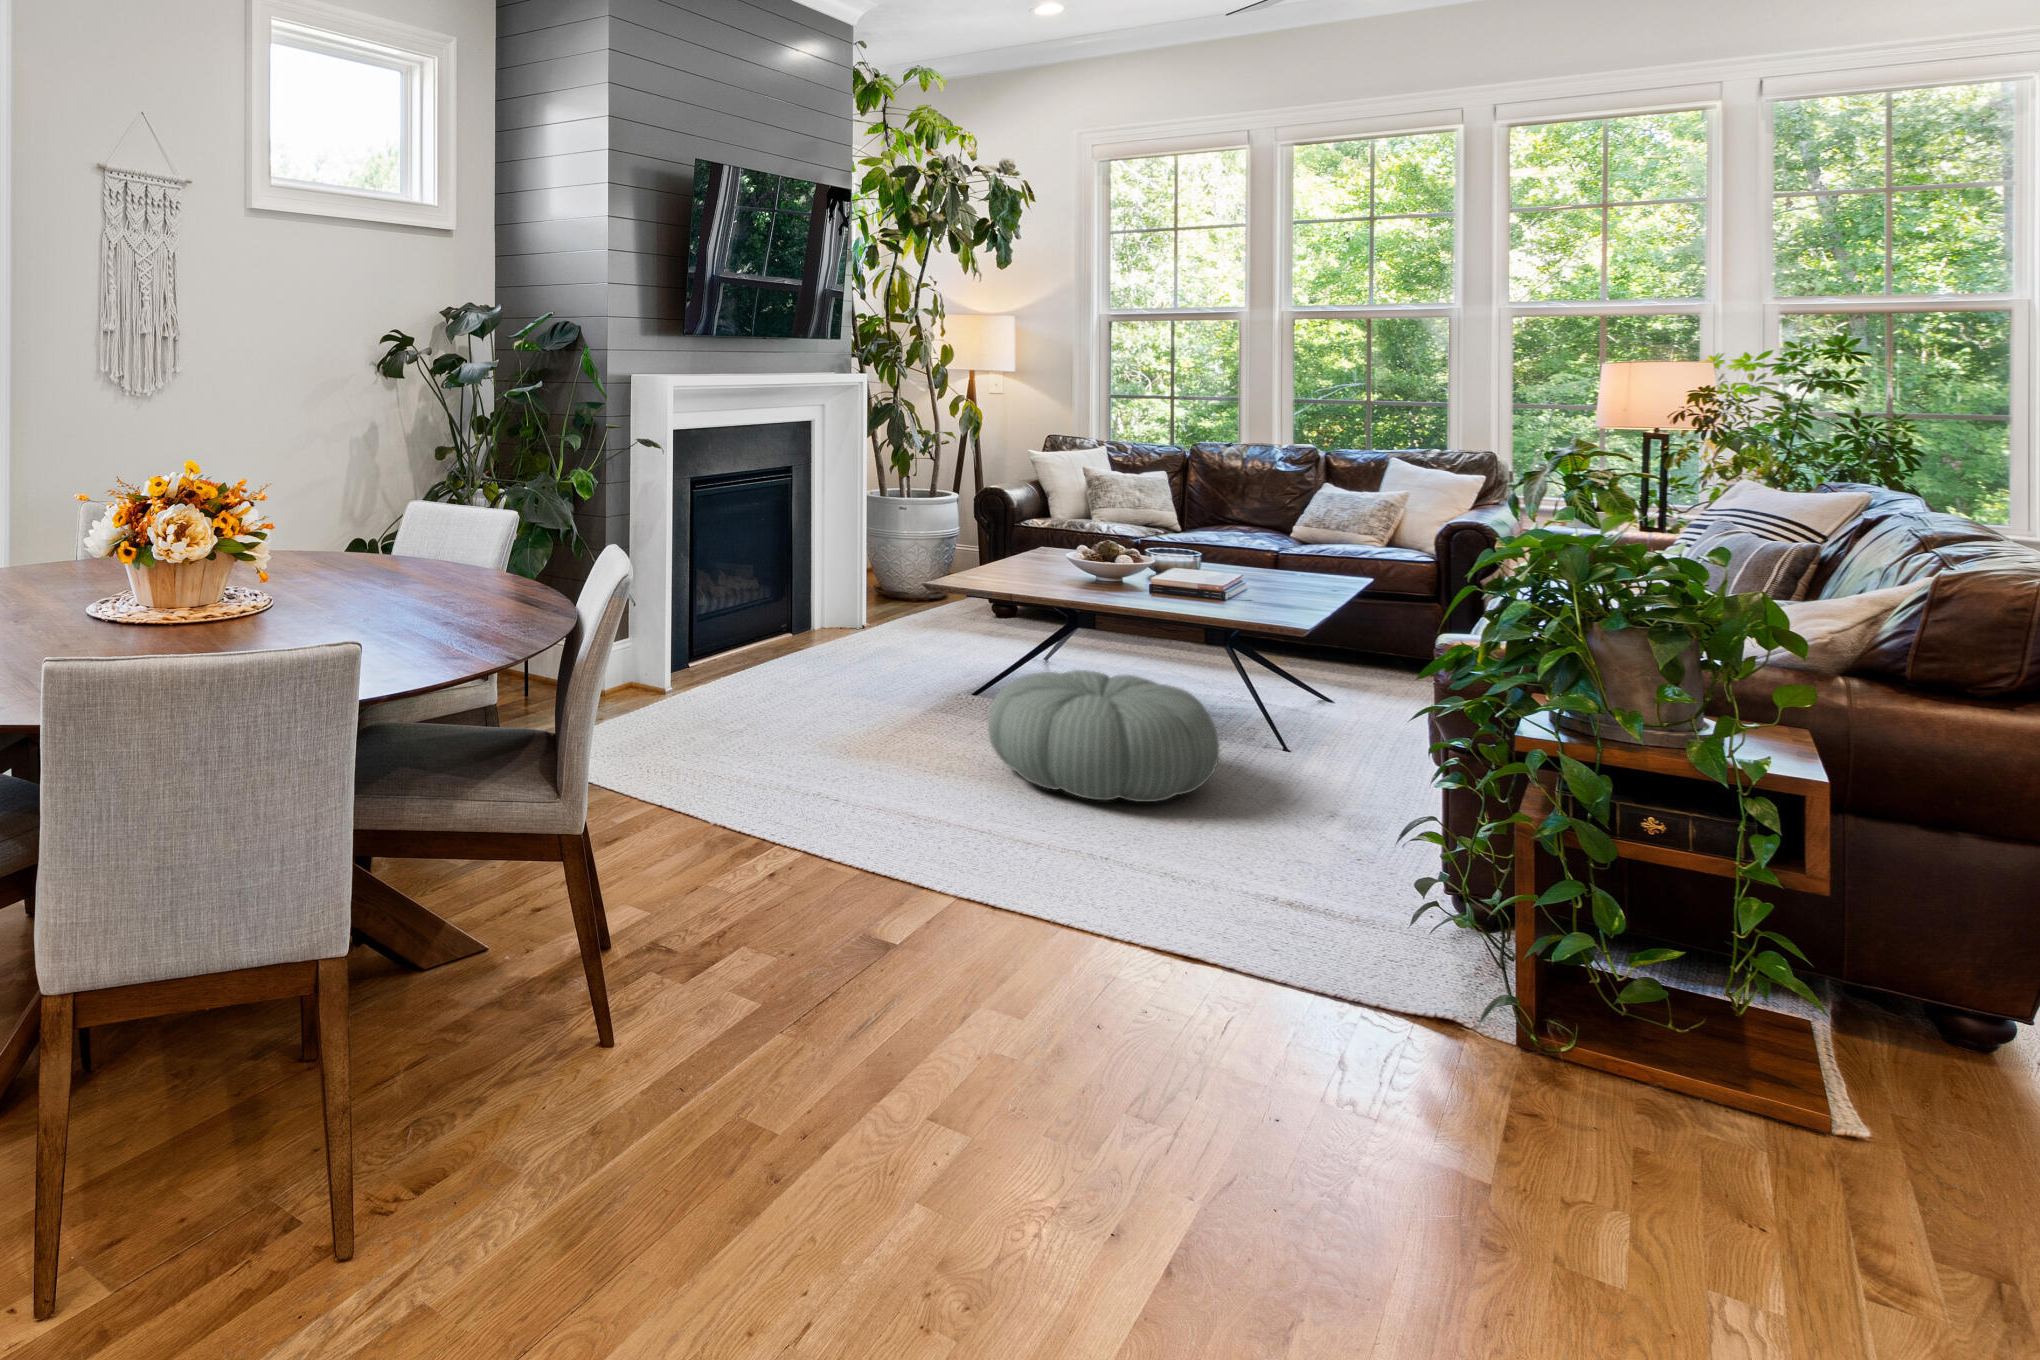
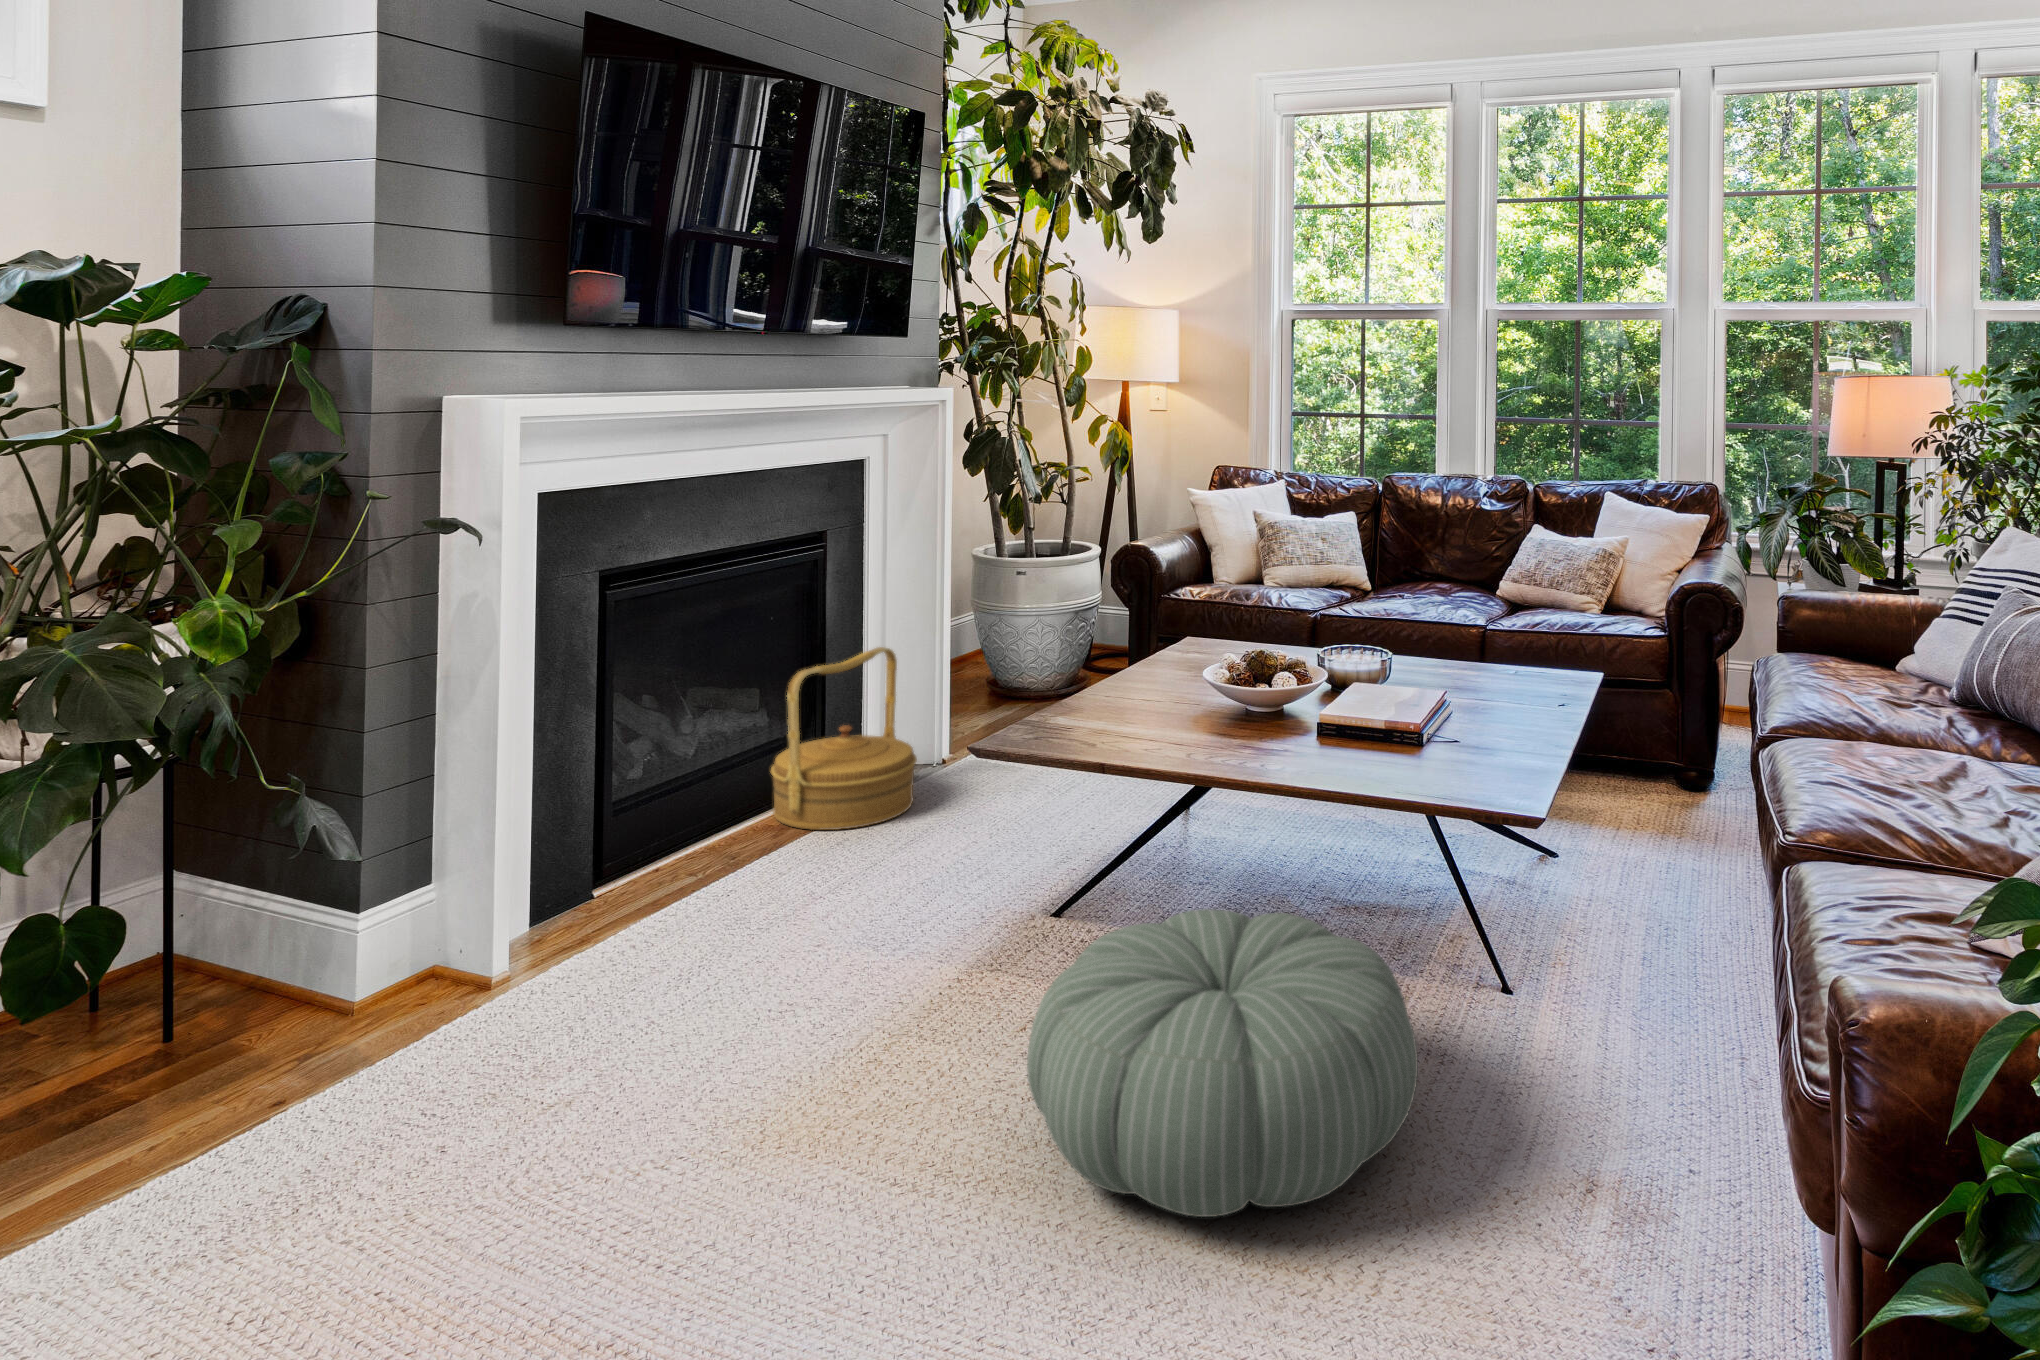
woven basket: none [770,543,861,652] -> present [771,647,917,830]

